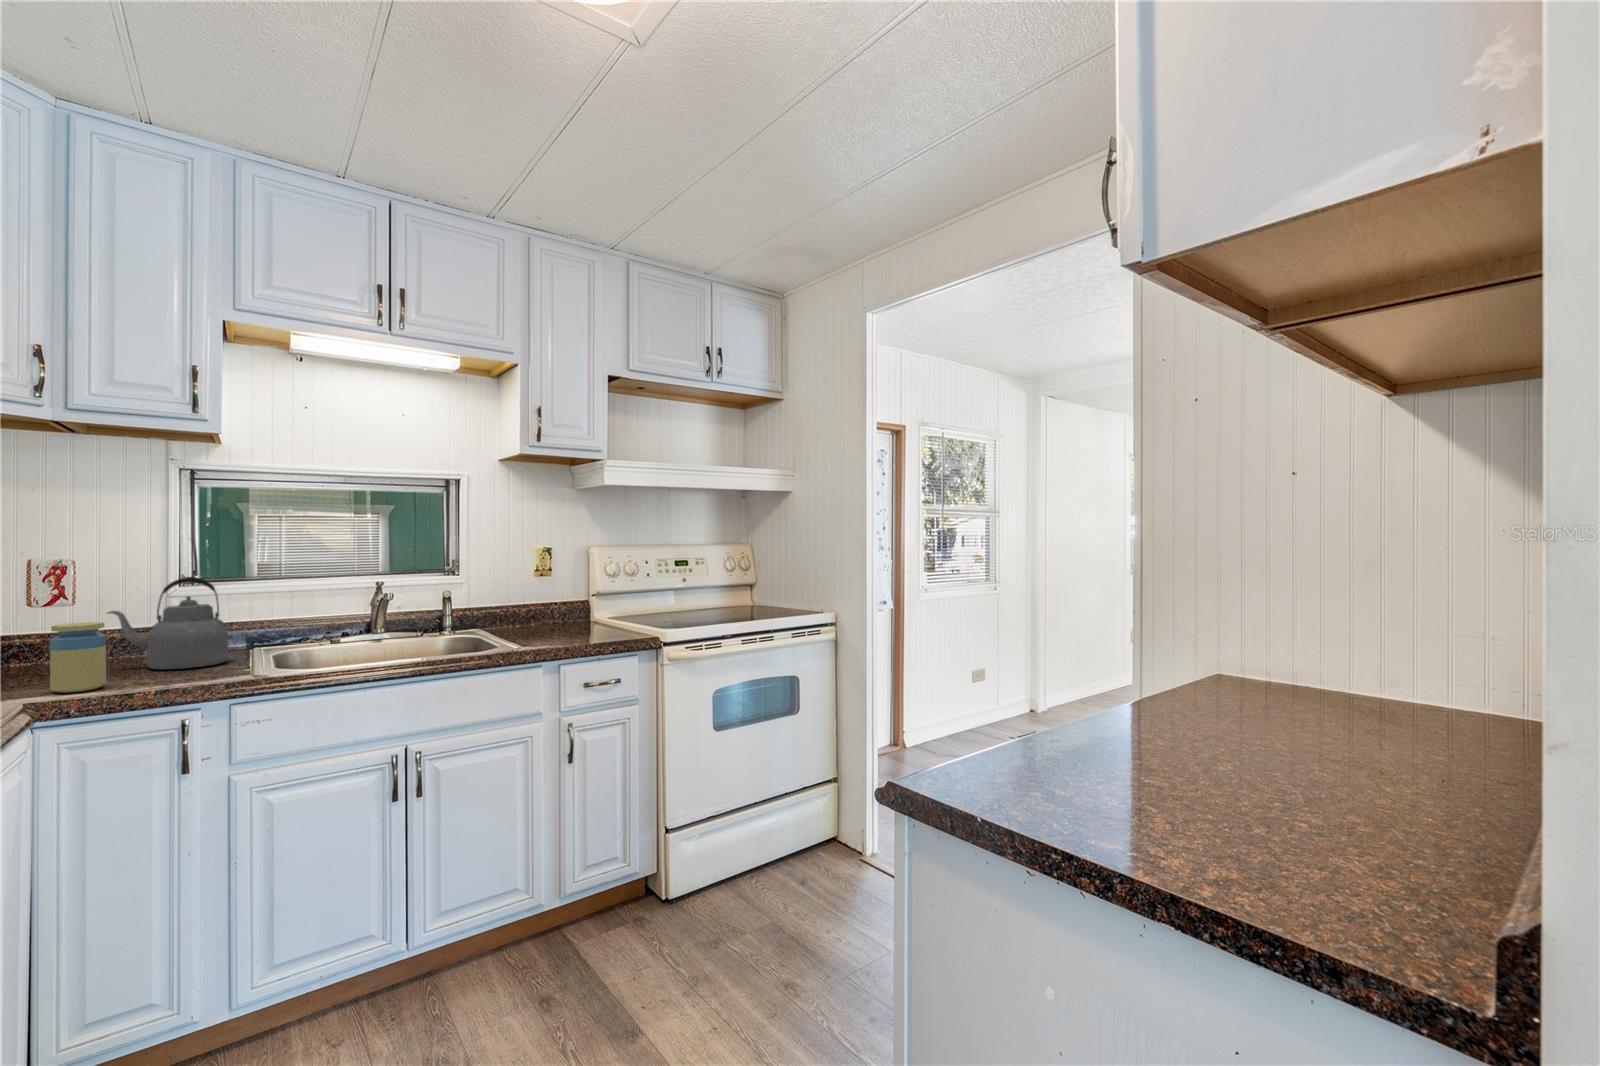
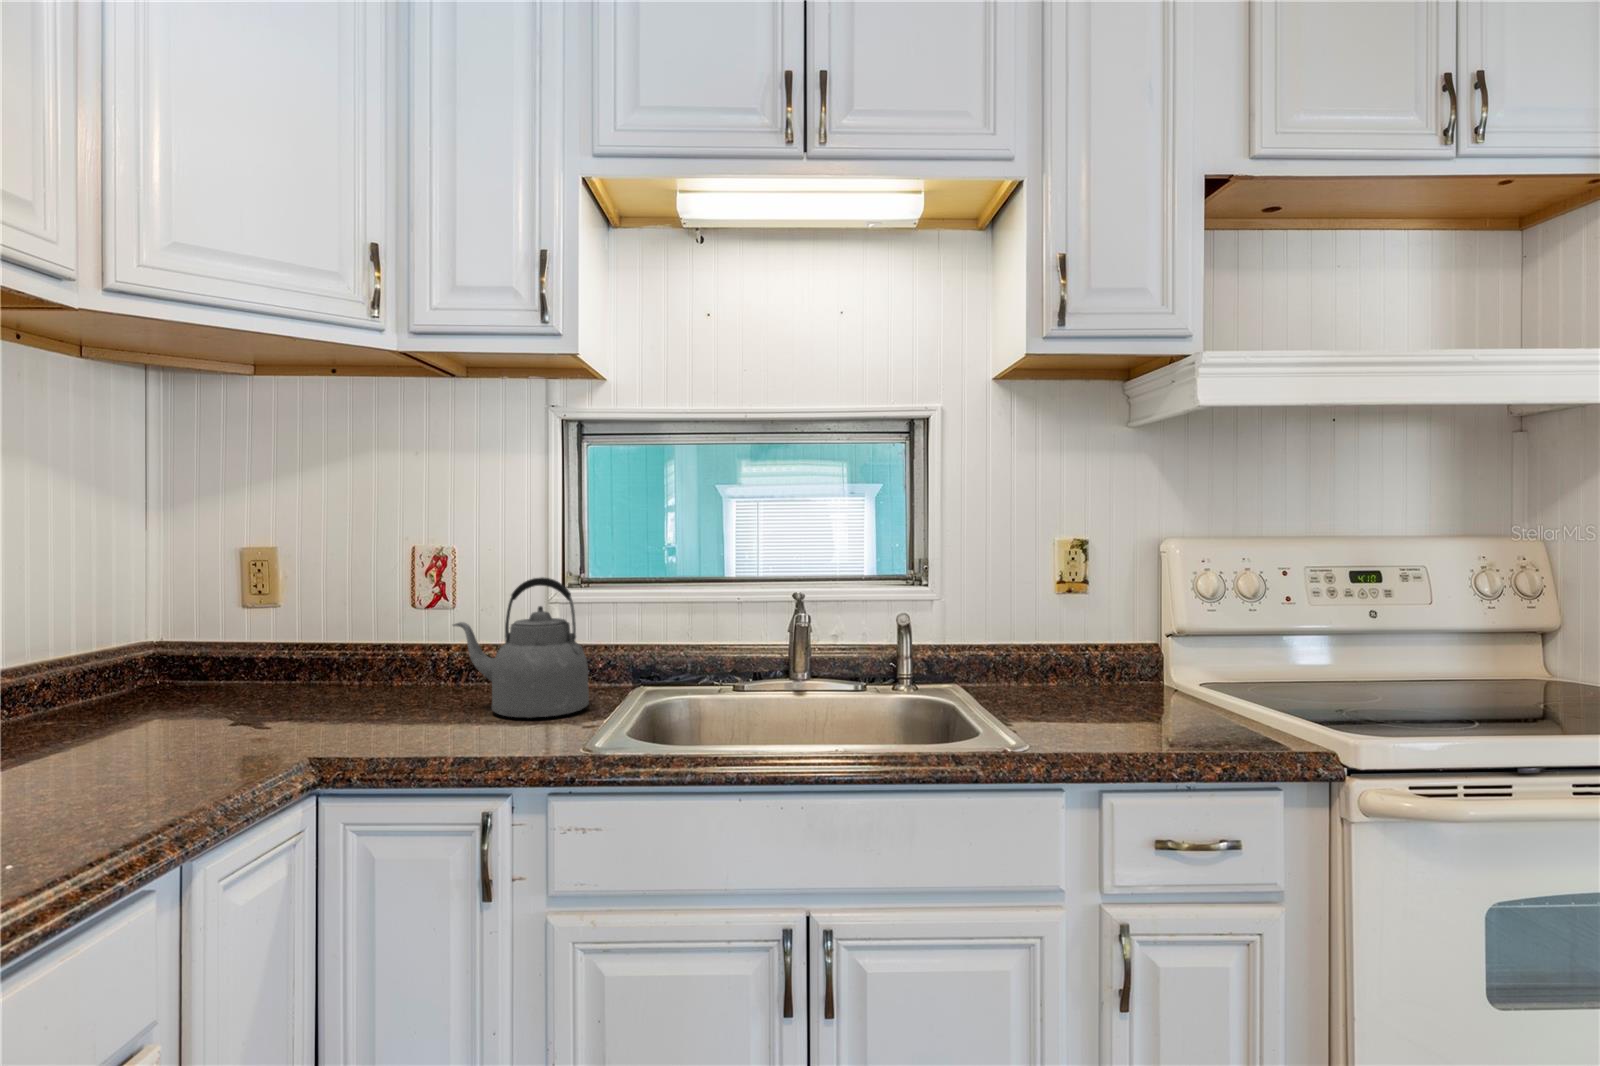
jar: present [50,622,106,693] -> none [341,643,407,750]

